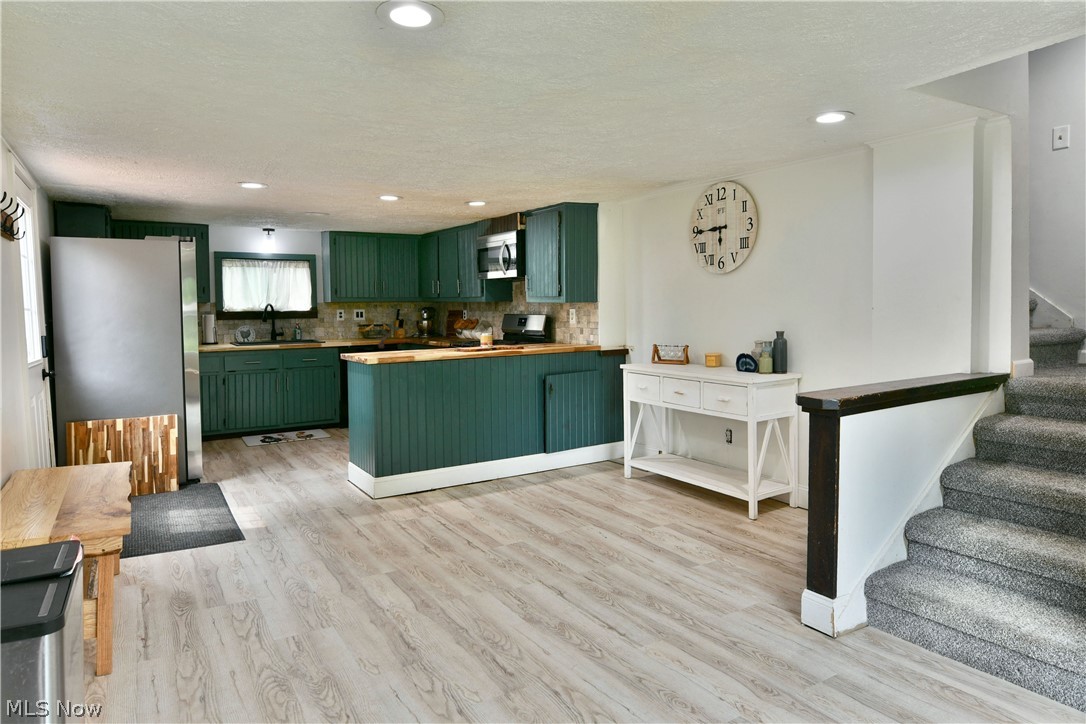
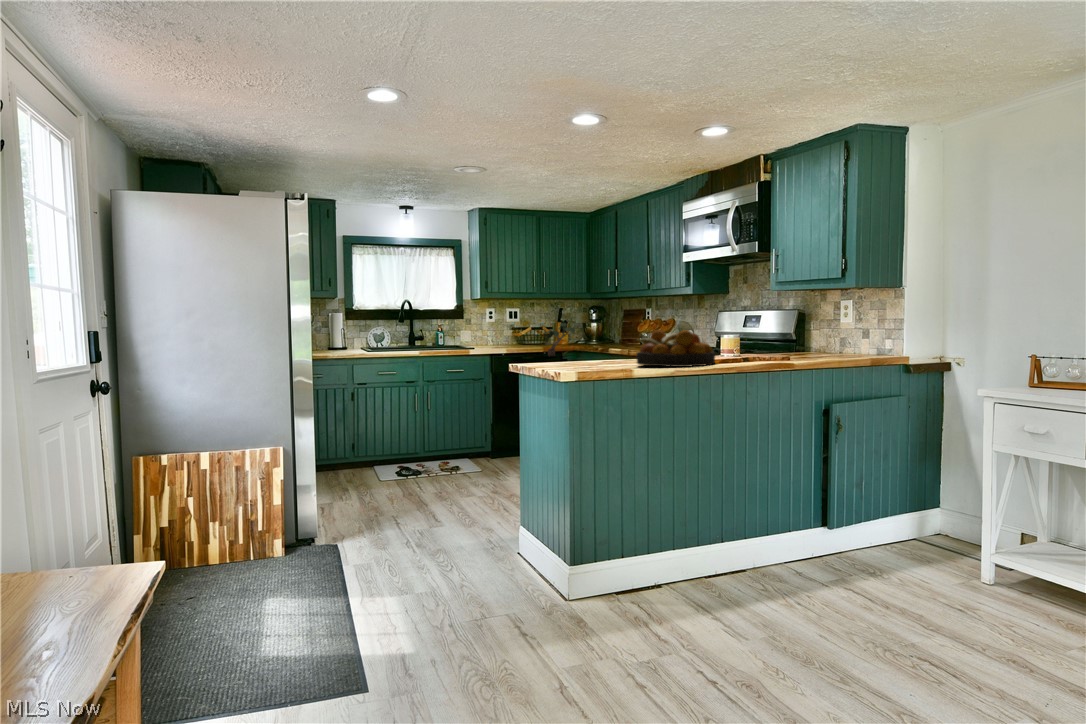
fruit bowl: none [416,332,467,355] -> present [636,330,715,367]

